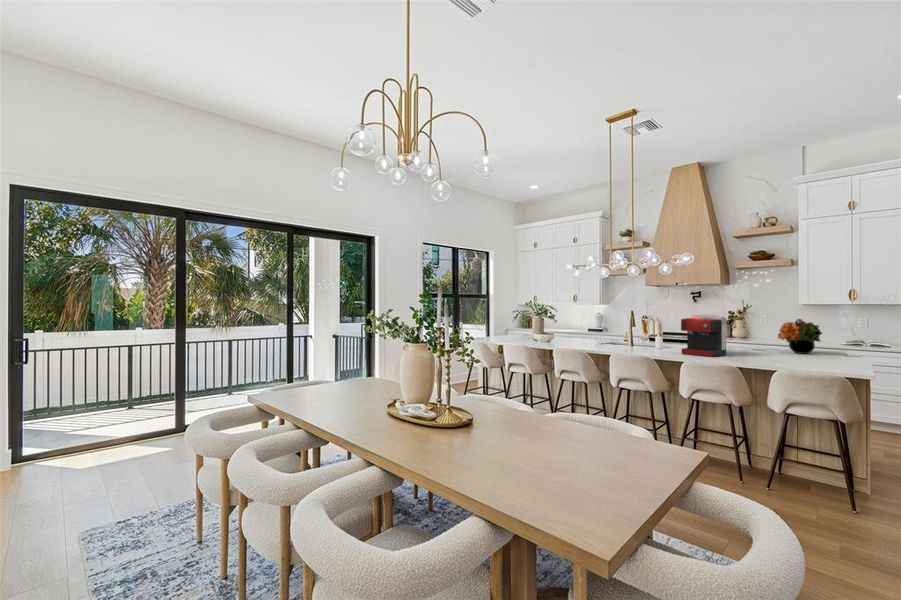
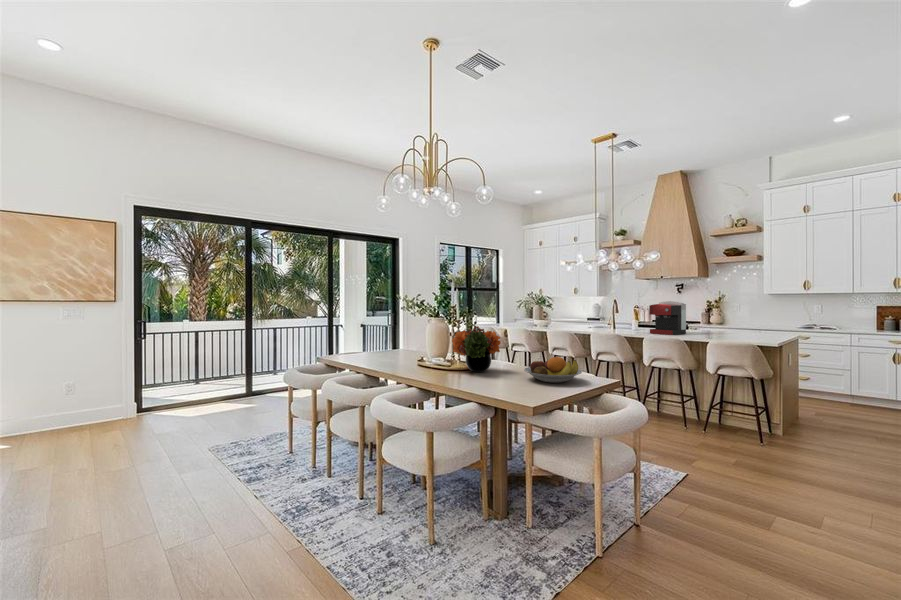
flower arrangement: present [778,319,822,354] -> present [452,326,501,372]
fruit bowl: none [553,412,650,459] -> present [524,357,582,383]

